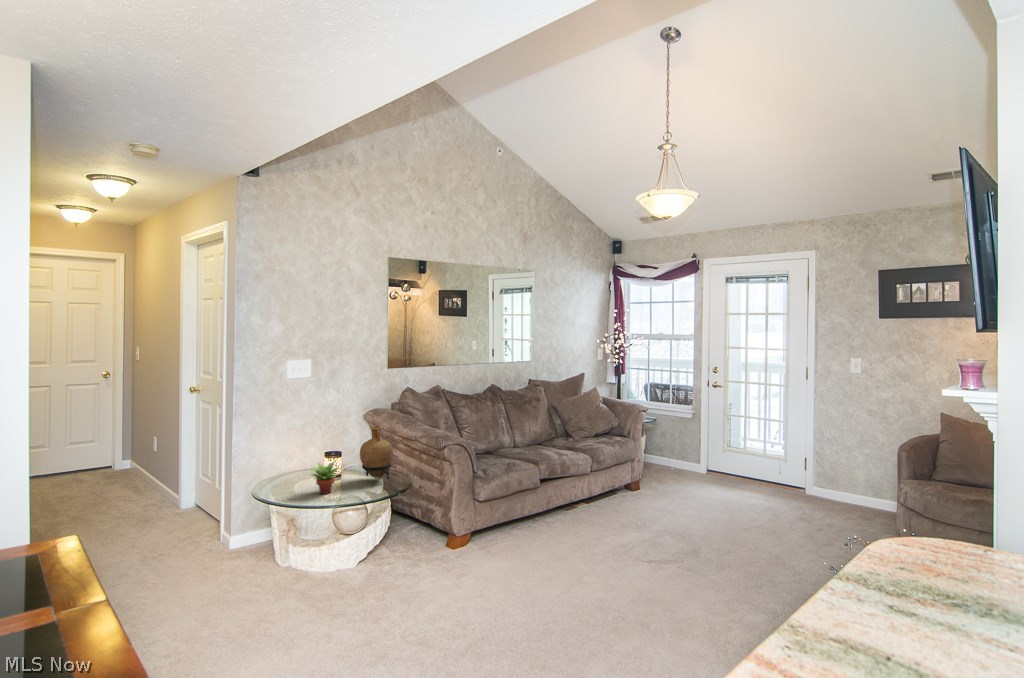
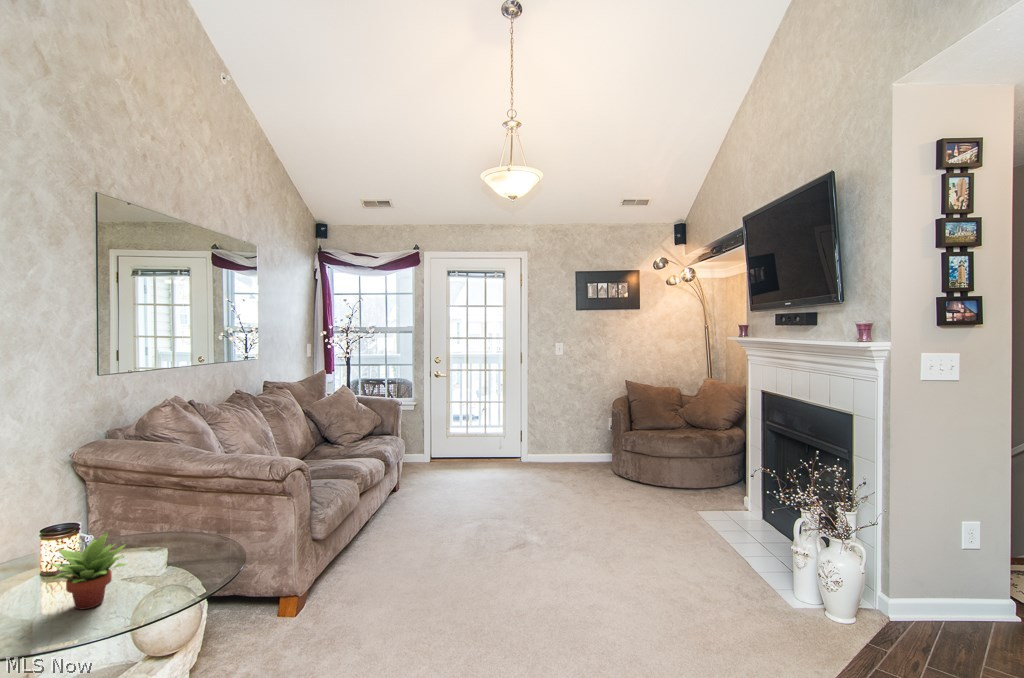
vase: present [360,427,393,479] -> none [128,457,197,550]

